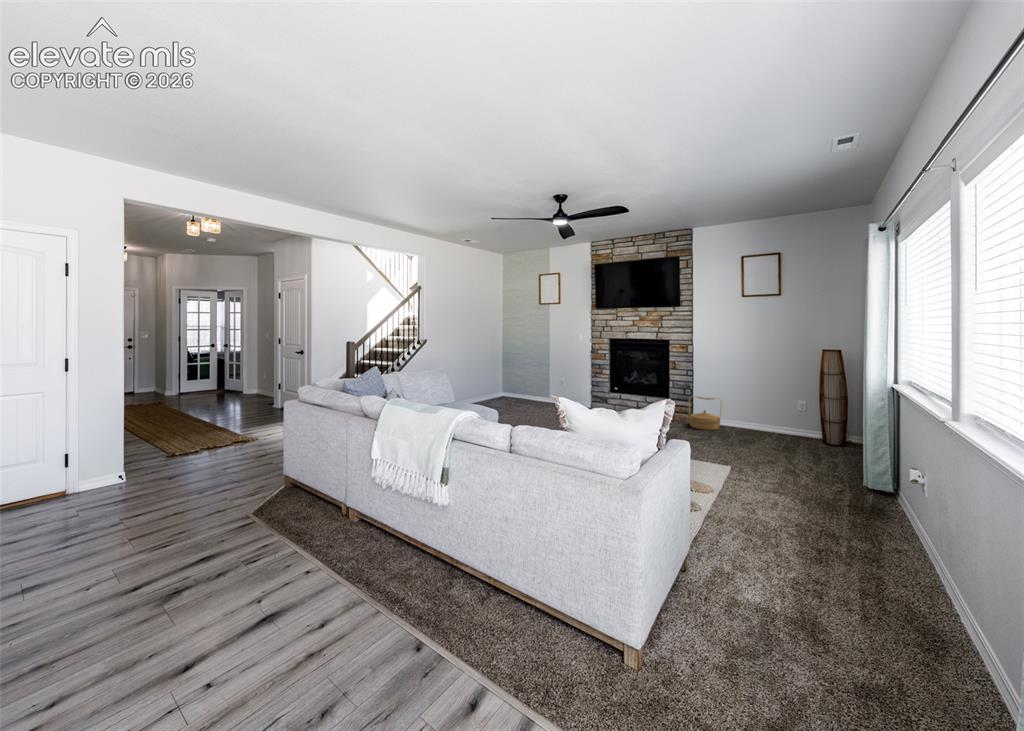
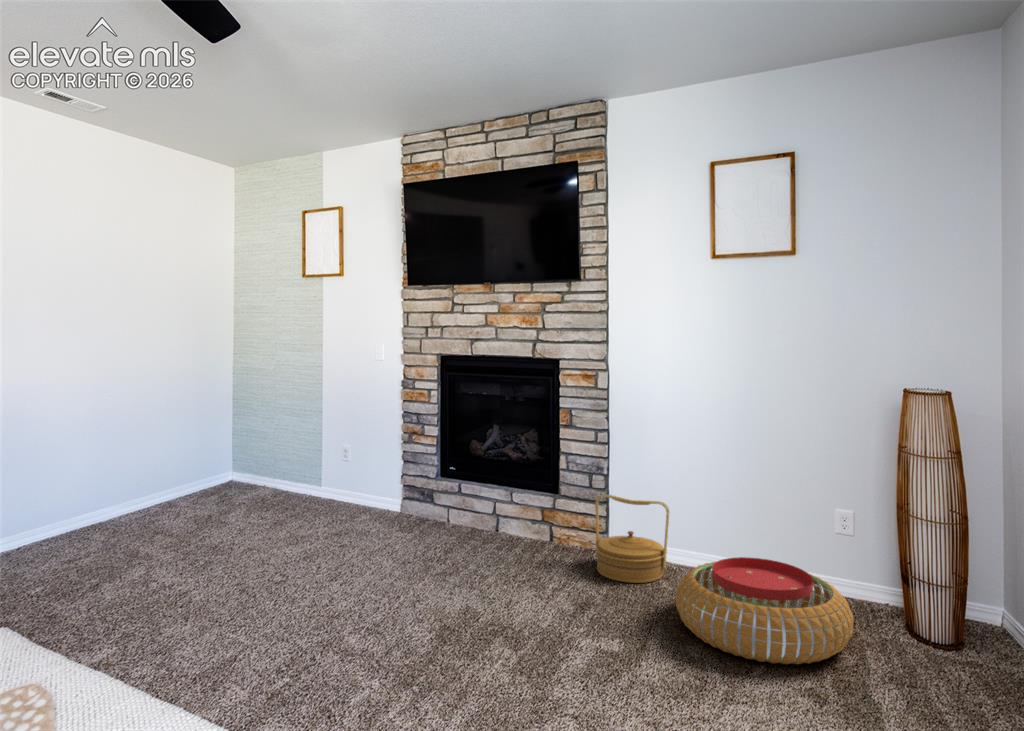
pouf: none [728,417,800,449] -> present [676,557,854,664]

